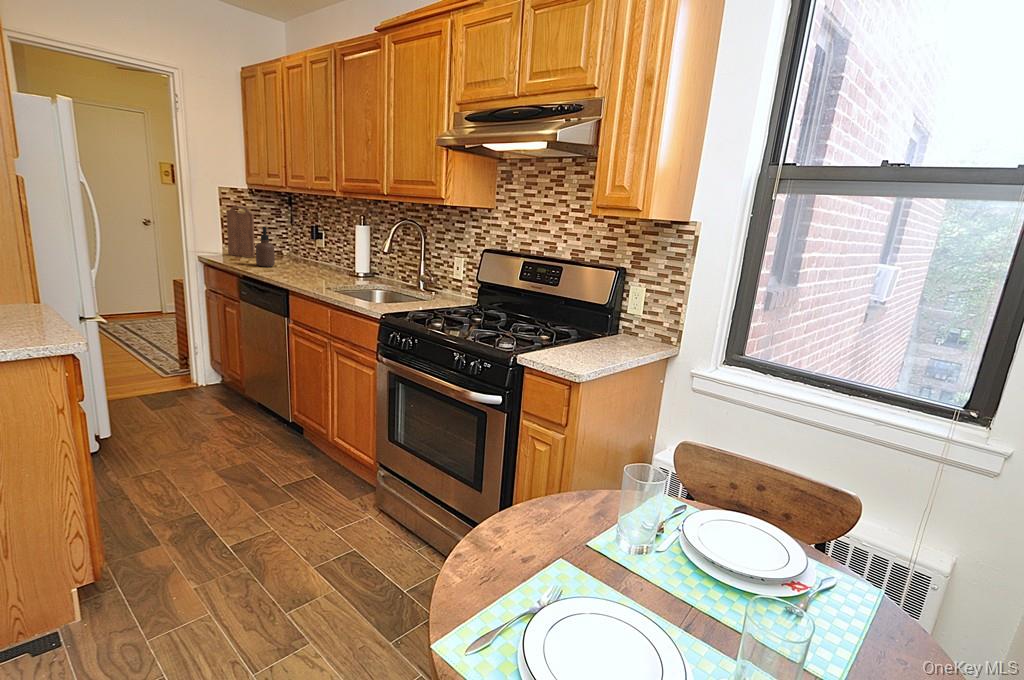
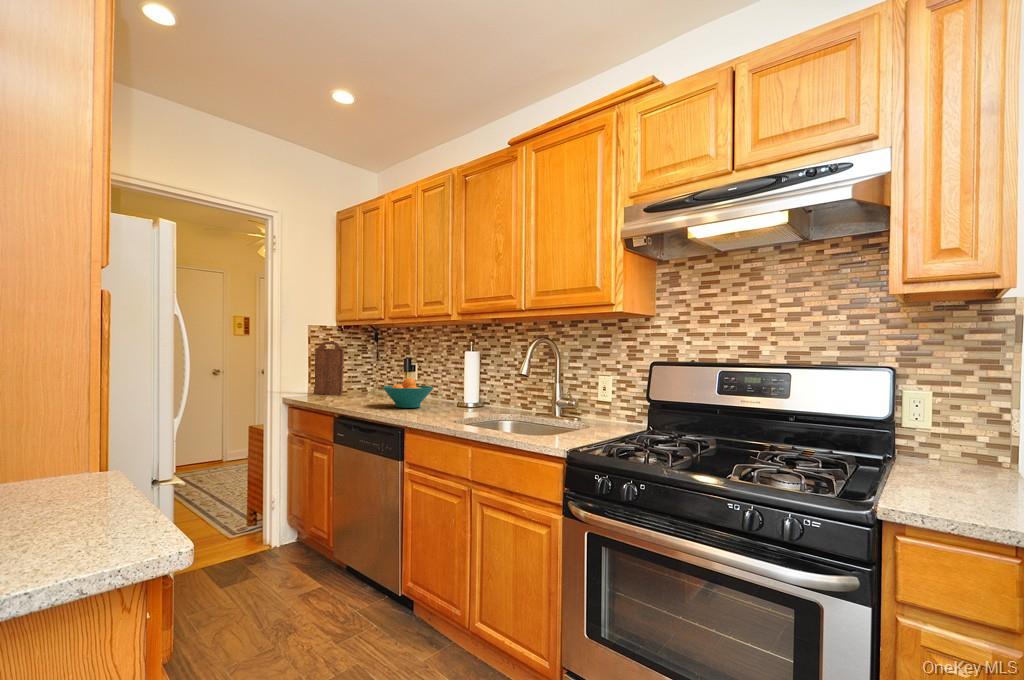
soap dispenser: present [256,227,275,267] -> none [352,359,372,403]
fruit bowl: none [280,247,328,274] -> present [382,378,434,408]

